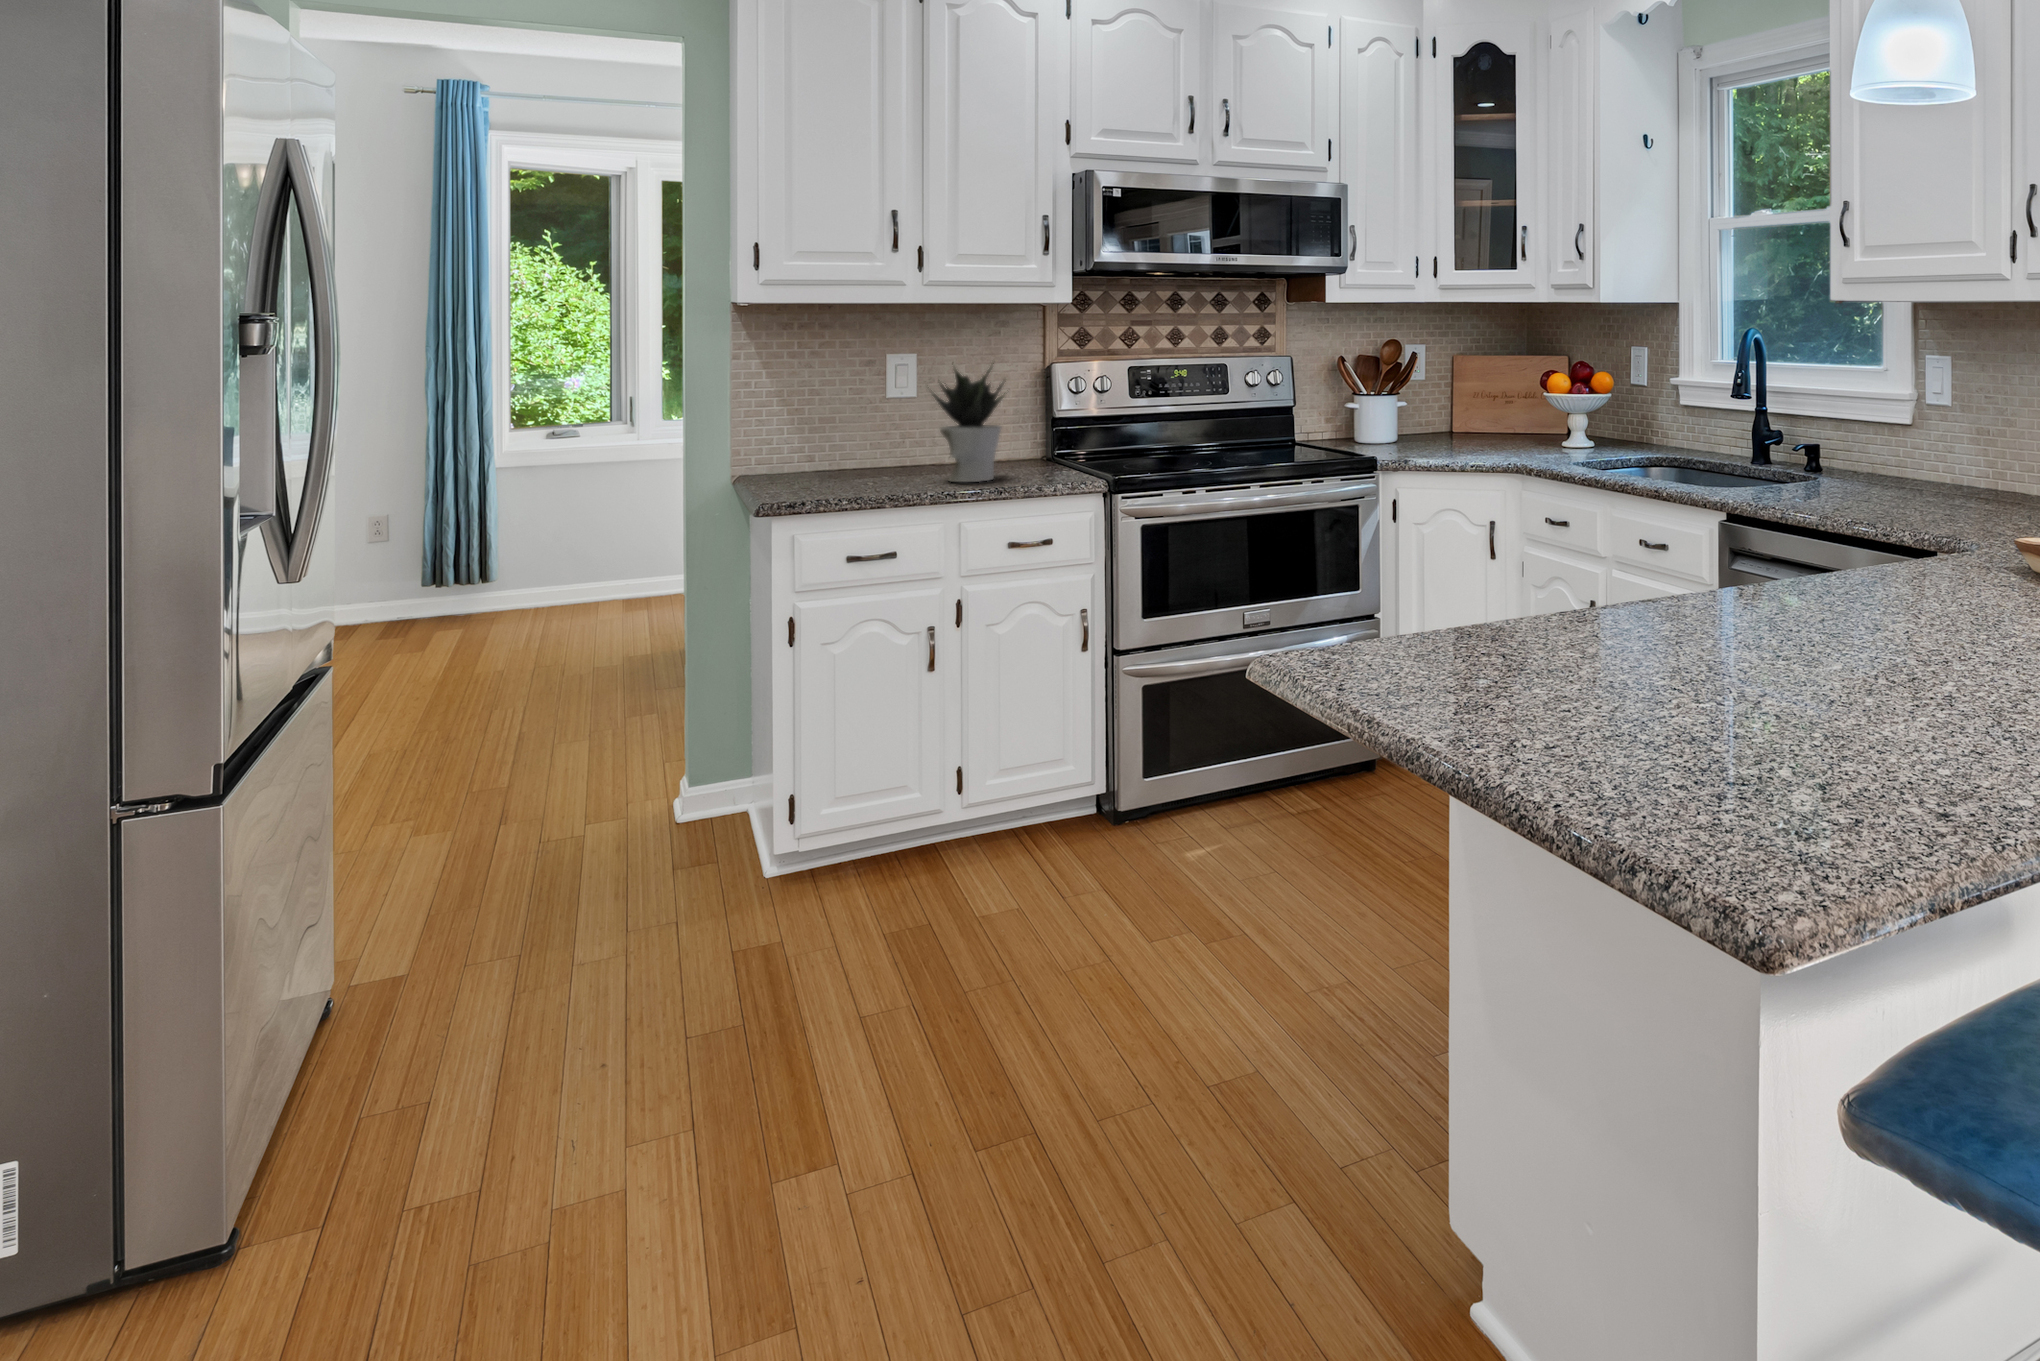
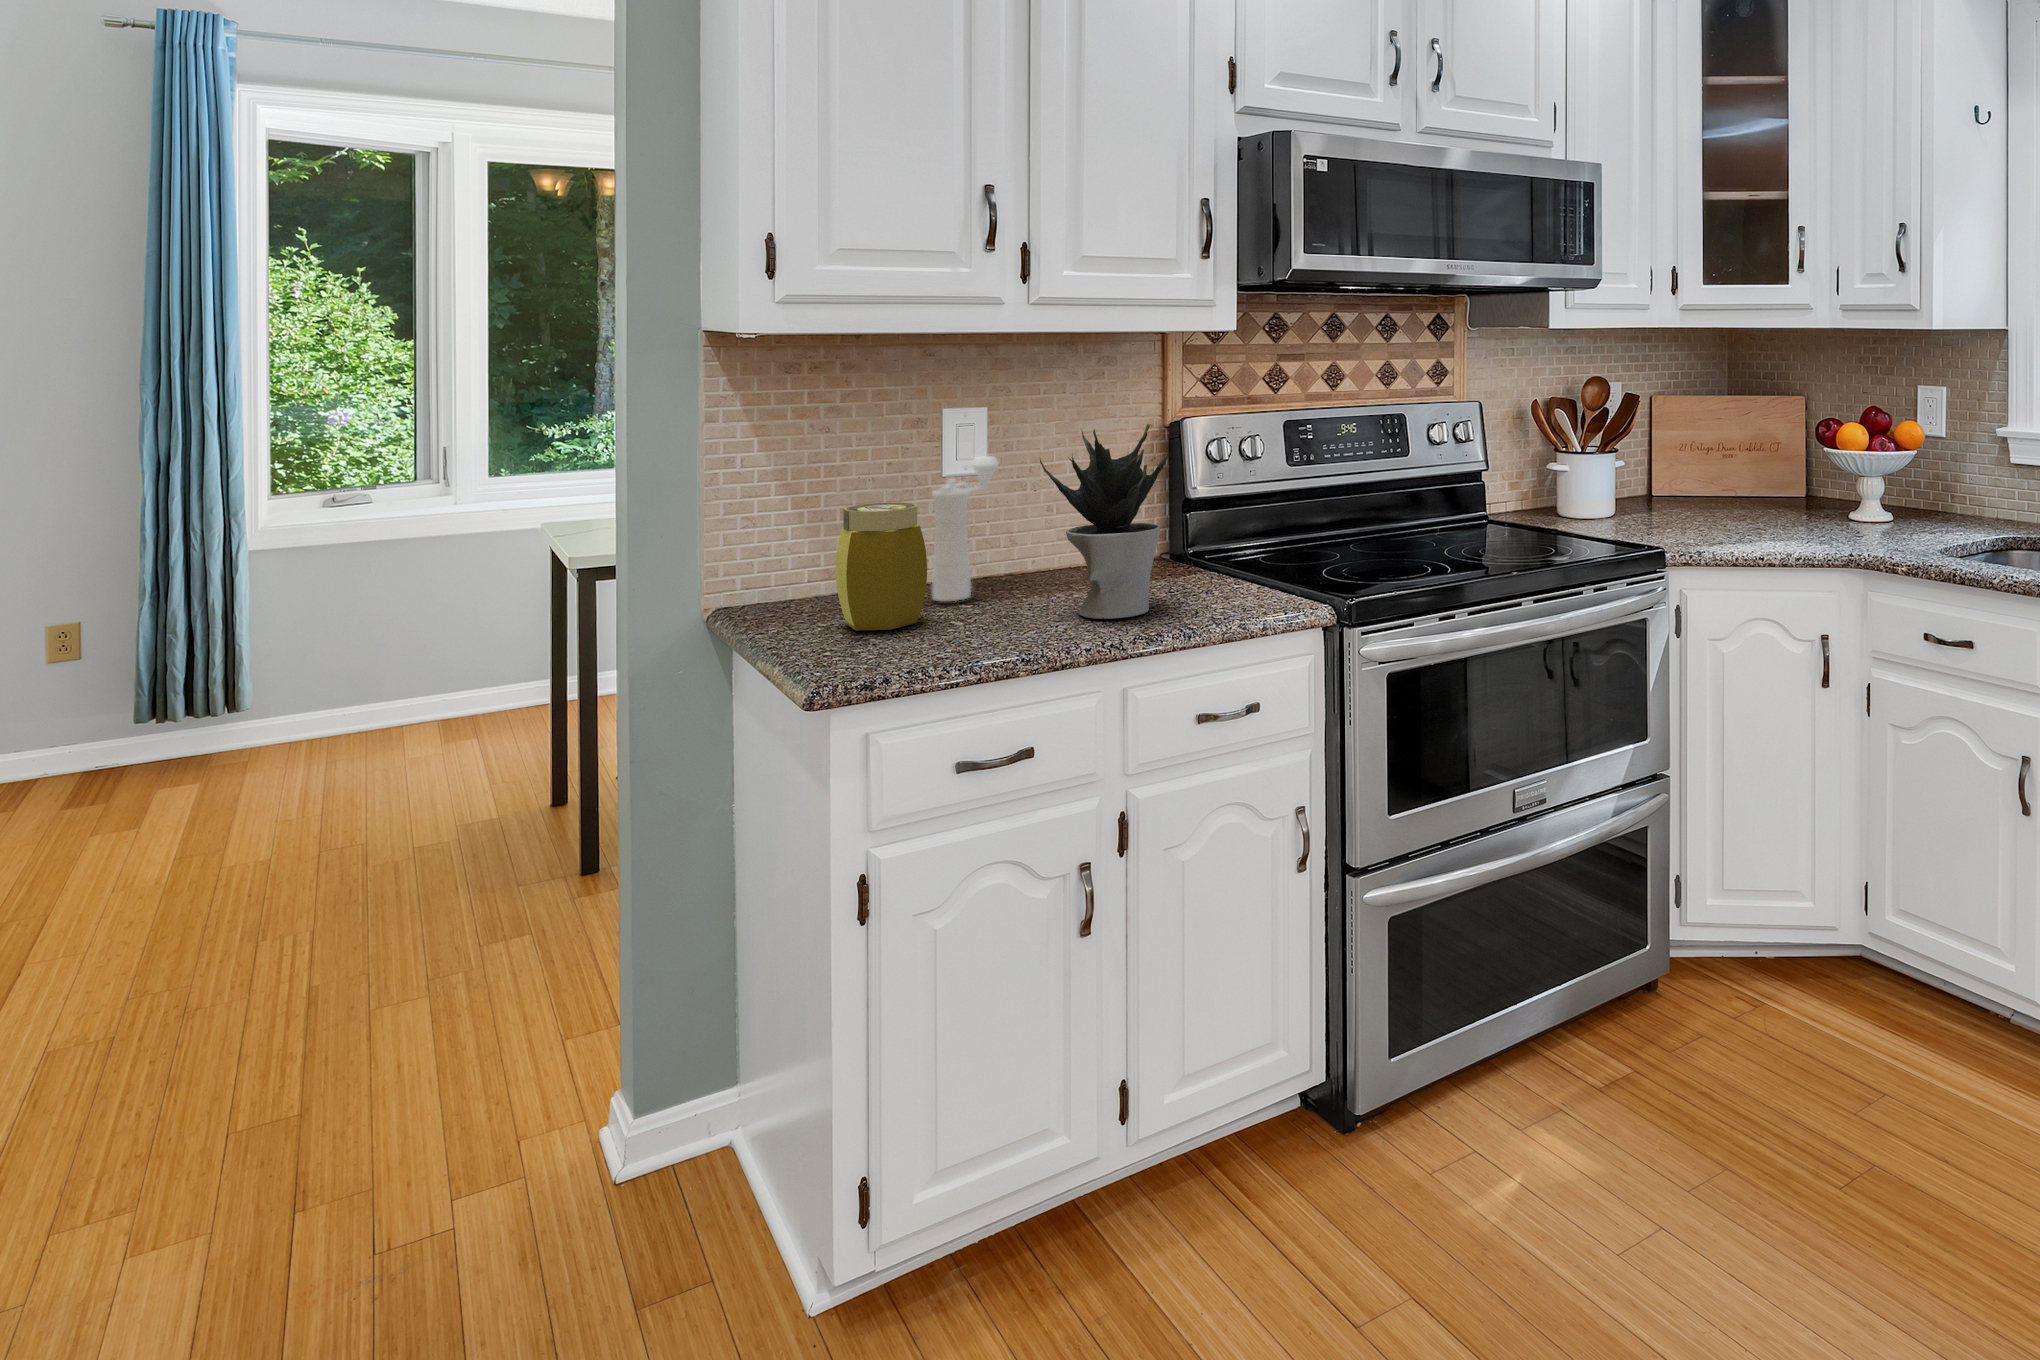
pepper mill: none [866,383,917,473] -> present [932,456,999,601]
jar: none [799,407,853,484] -> present [836,502,927,631]

